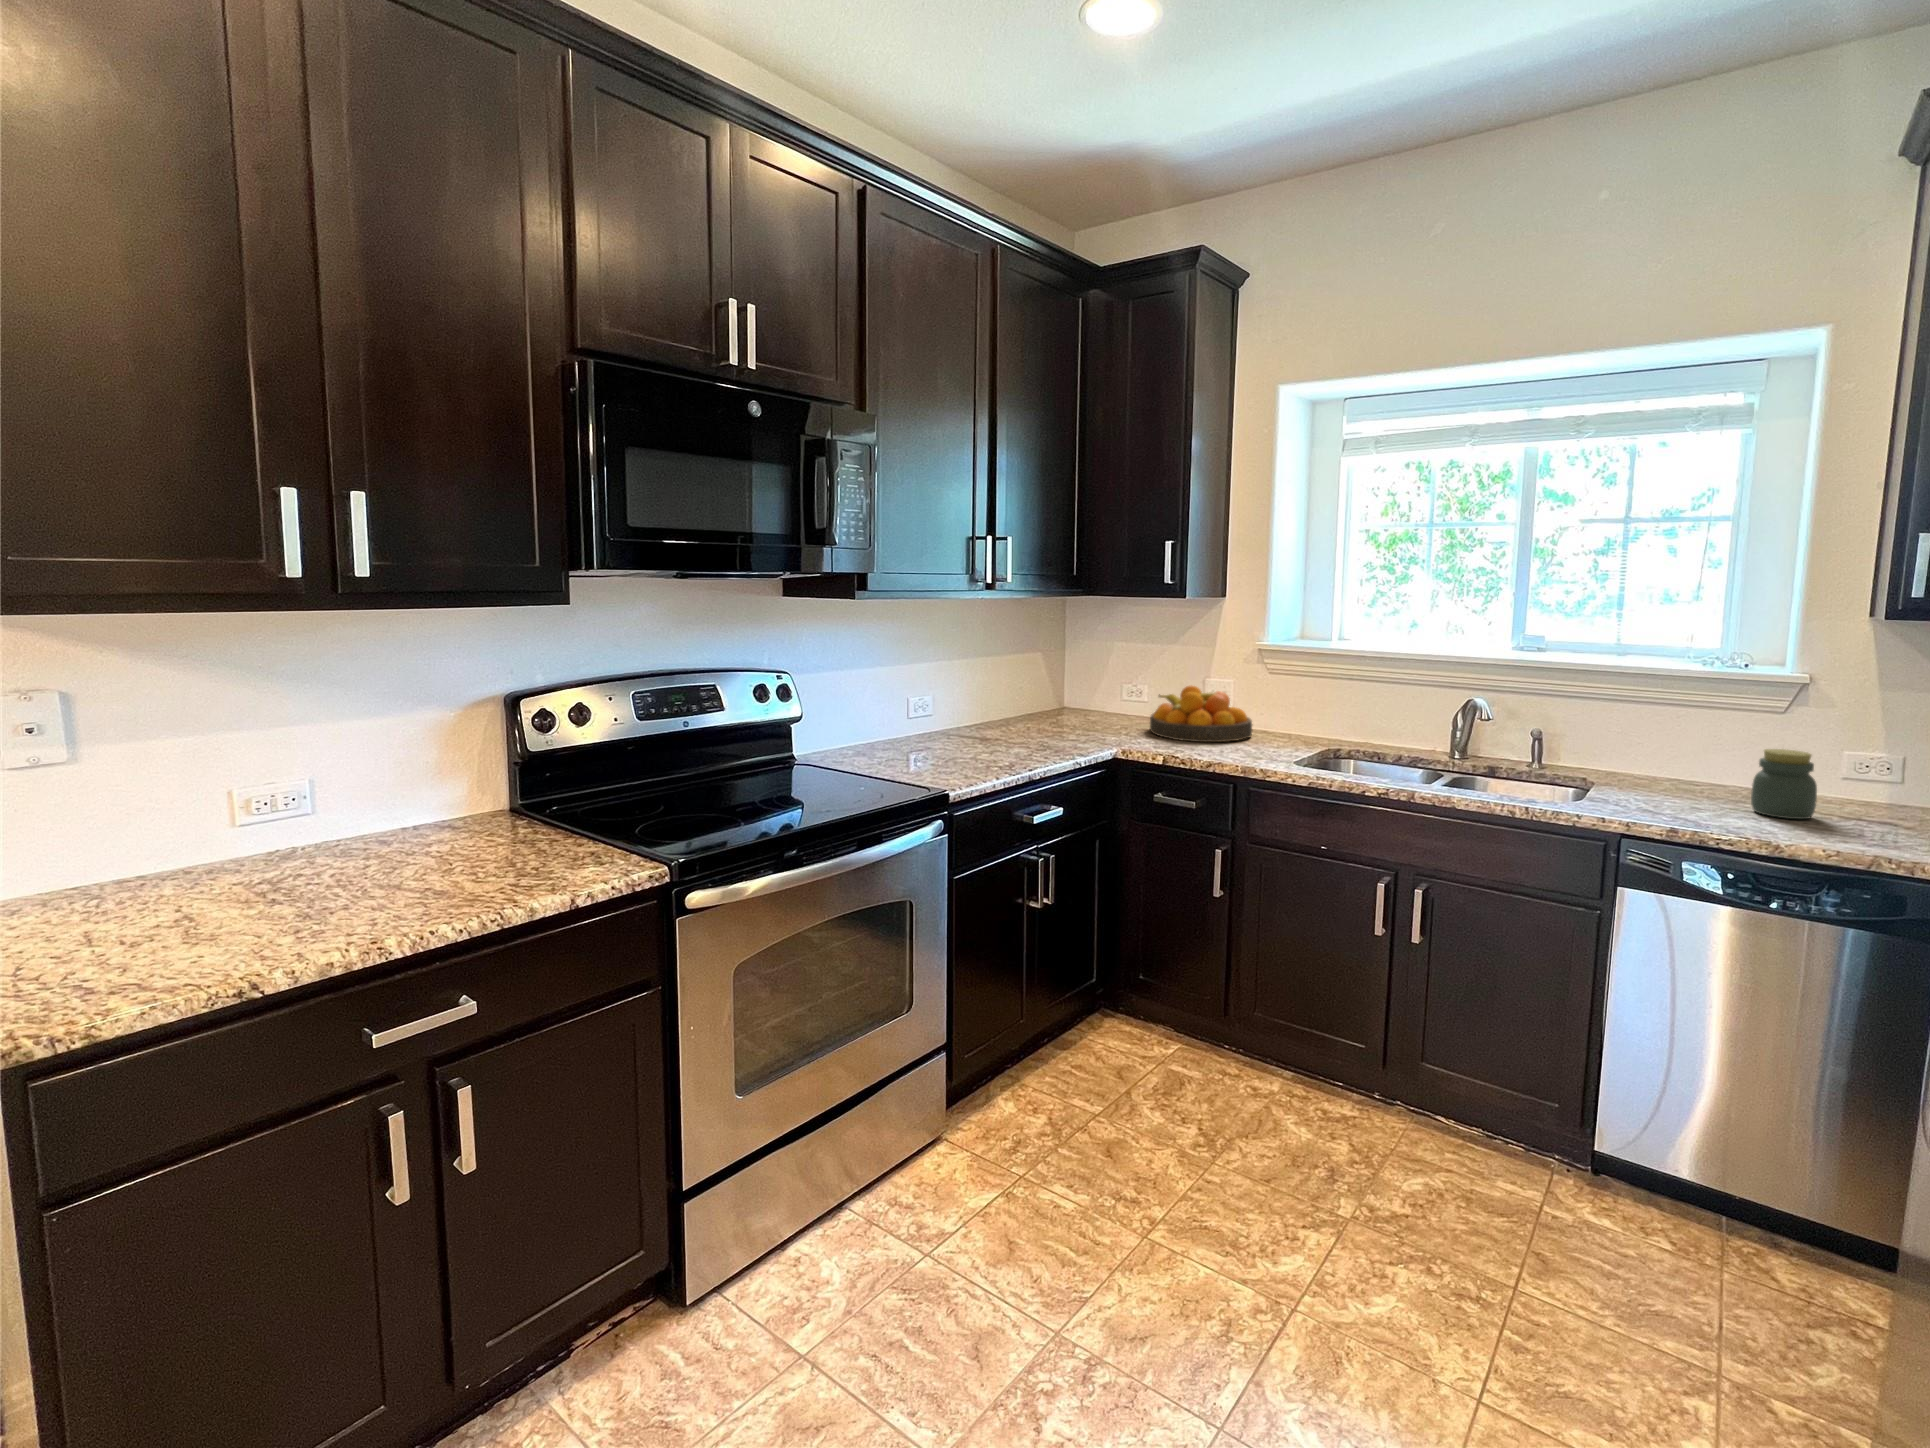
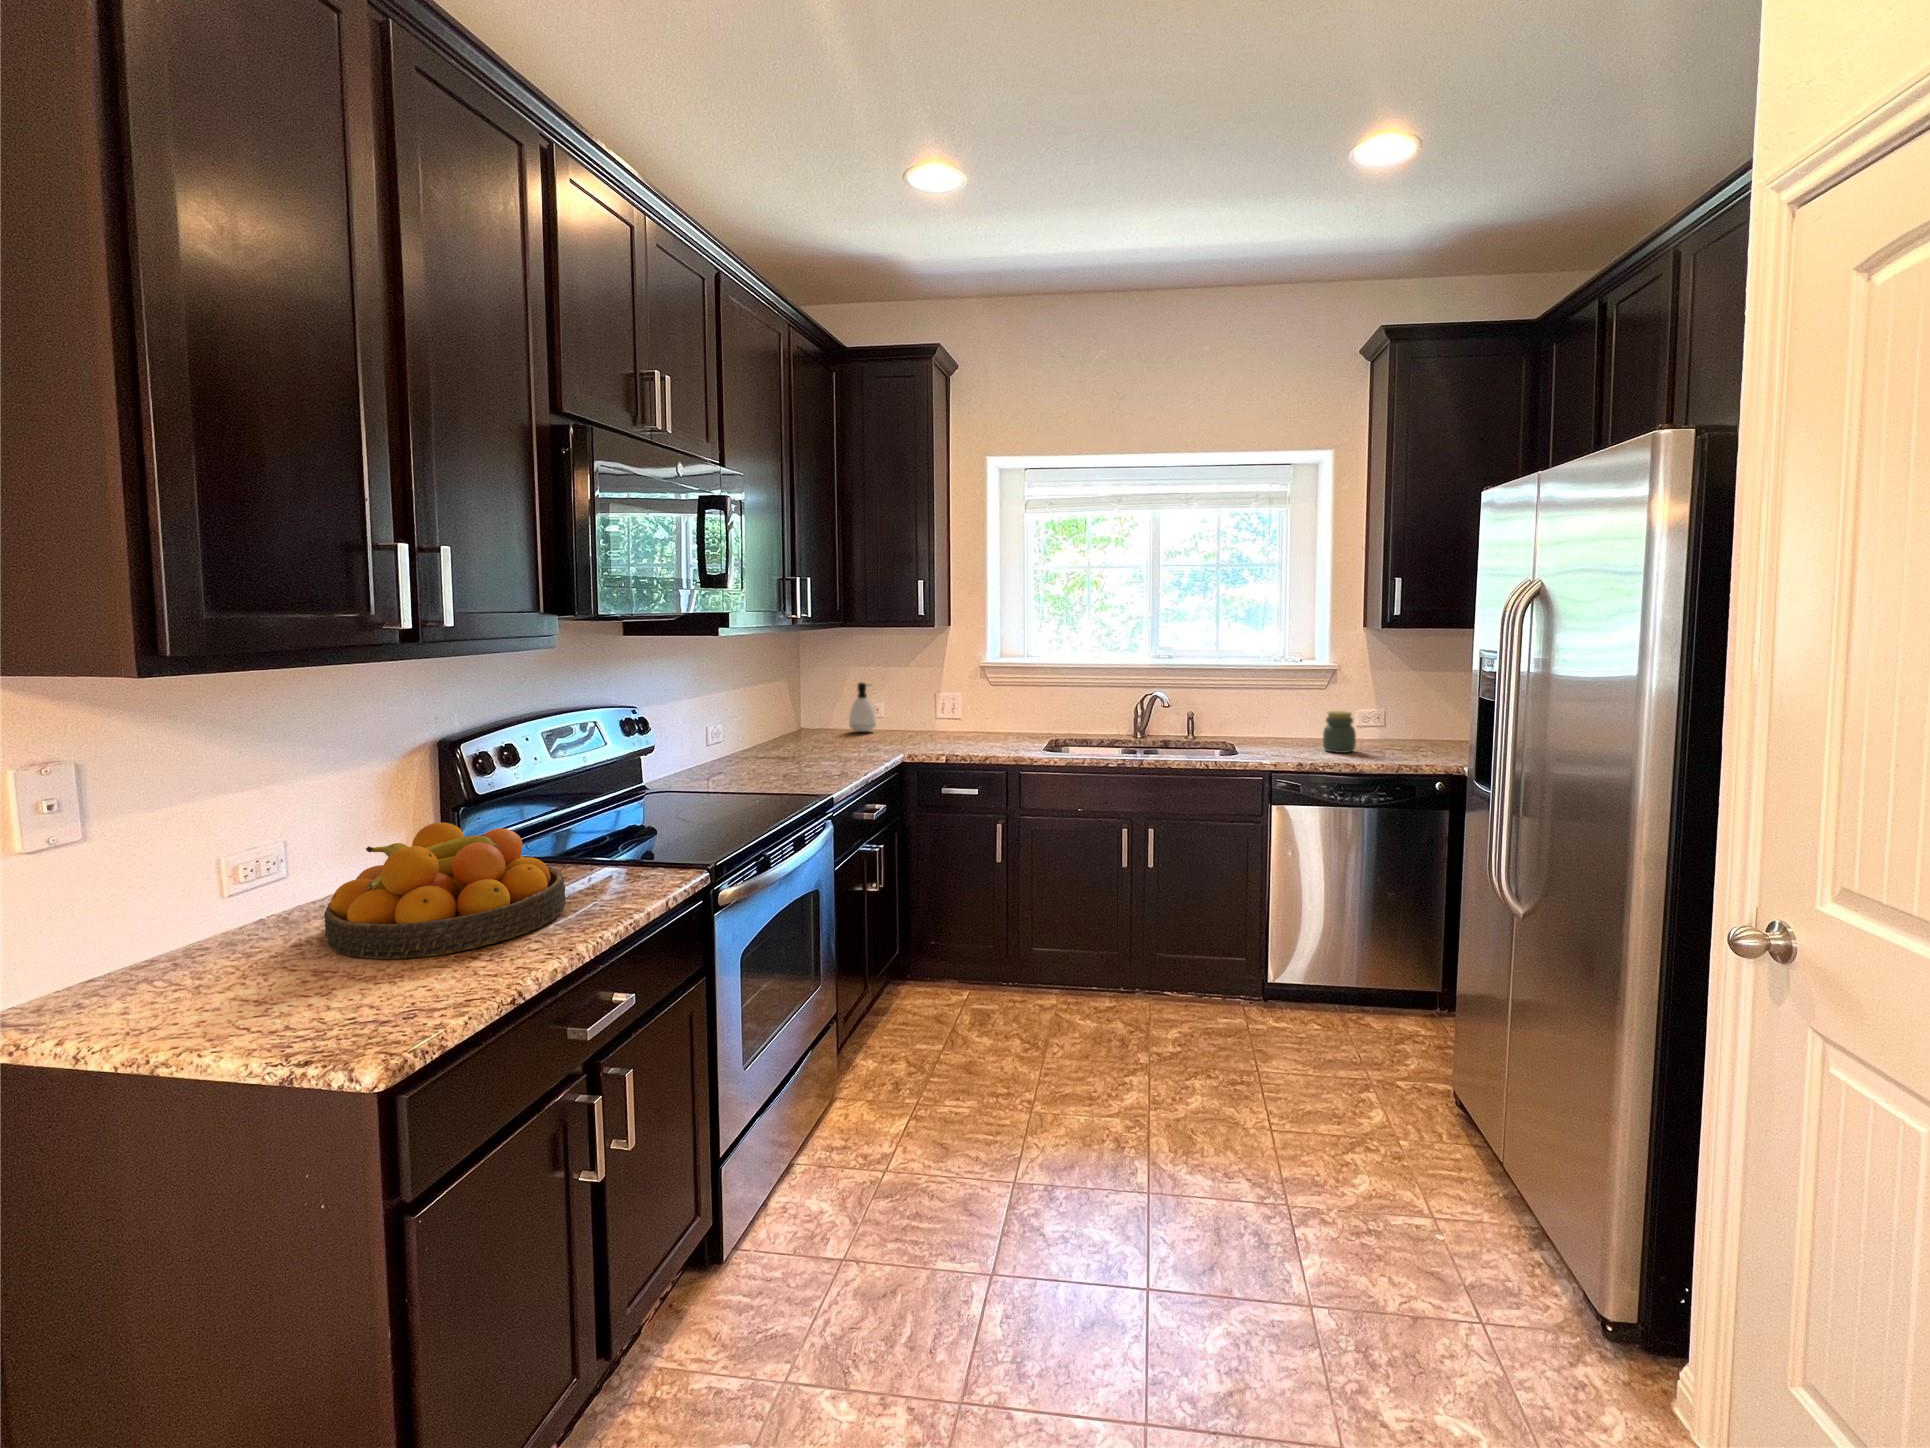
soap dispenser: none [1101,659,1134,717] -> present [849,683,876,732]
fruit bowl: present [1150,686,1252,742] -> present [324,822,566,959]

